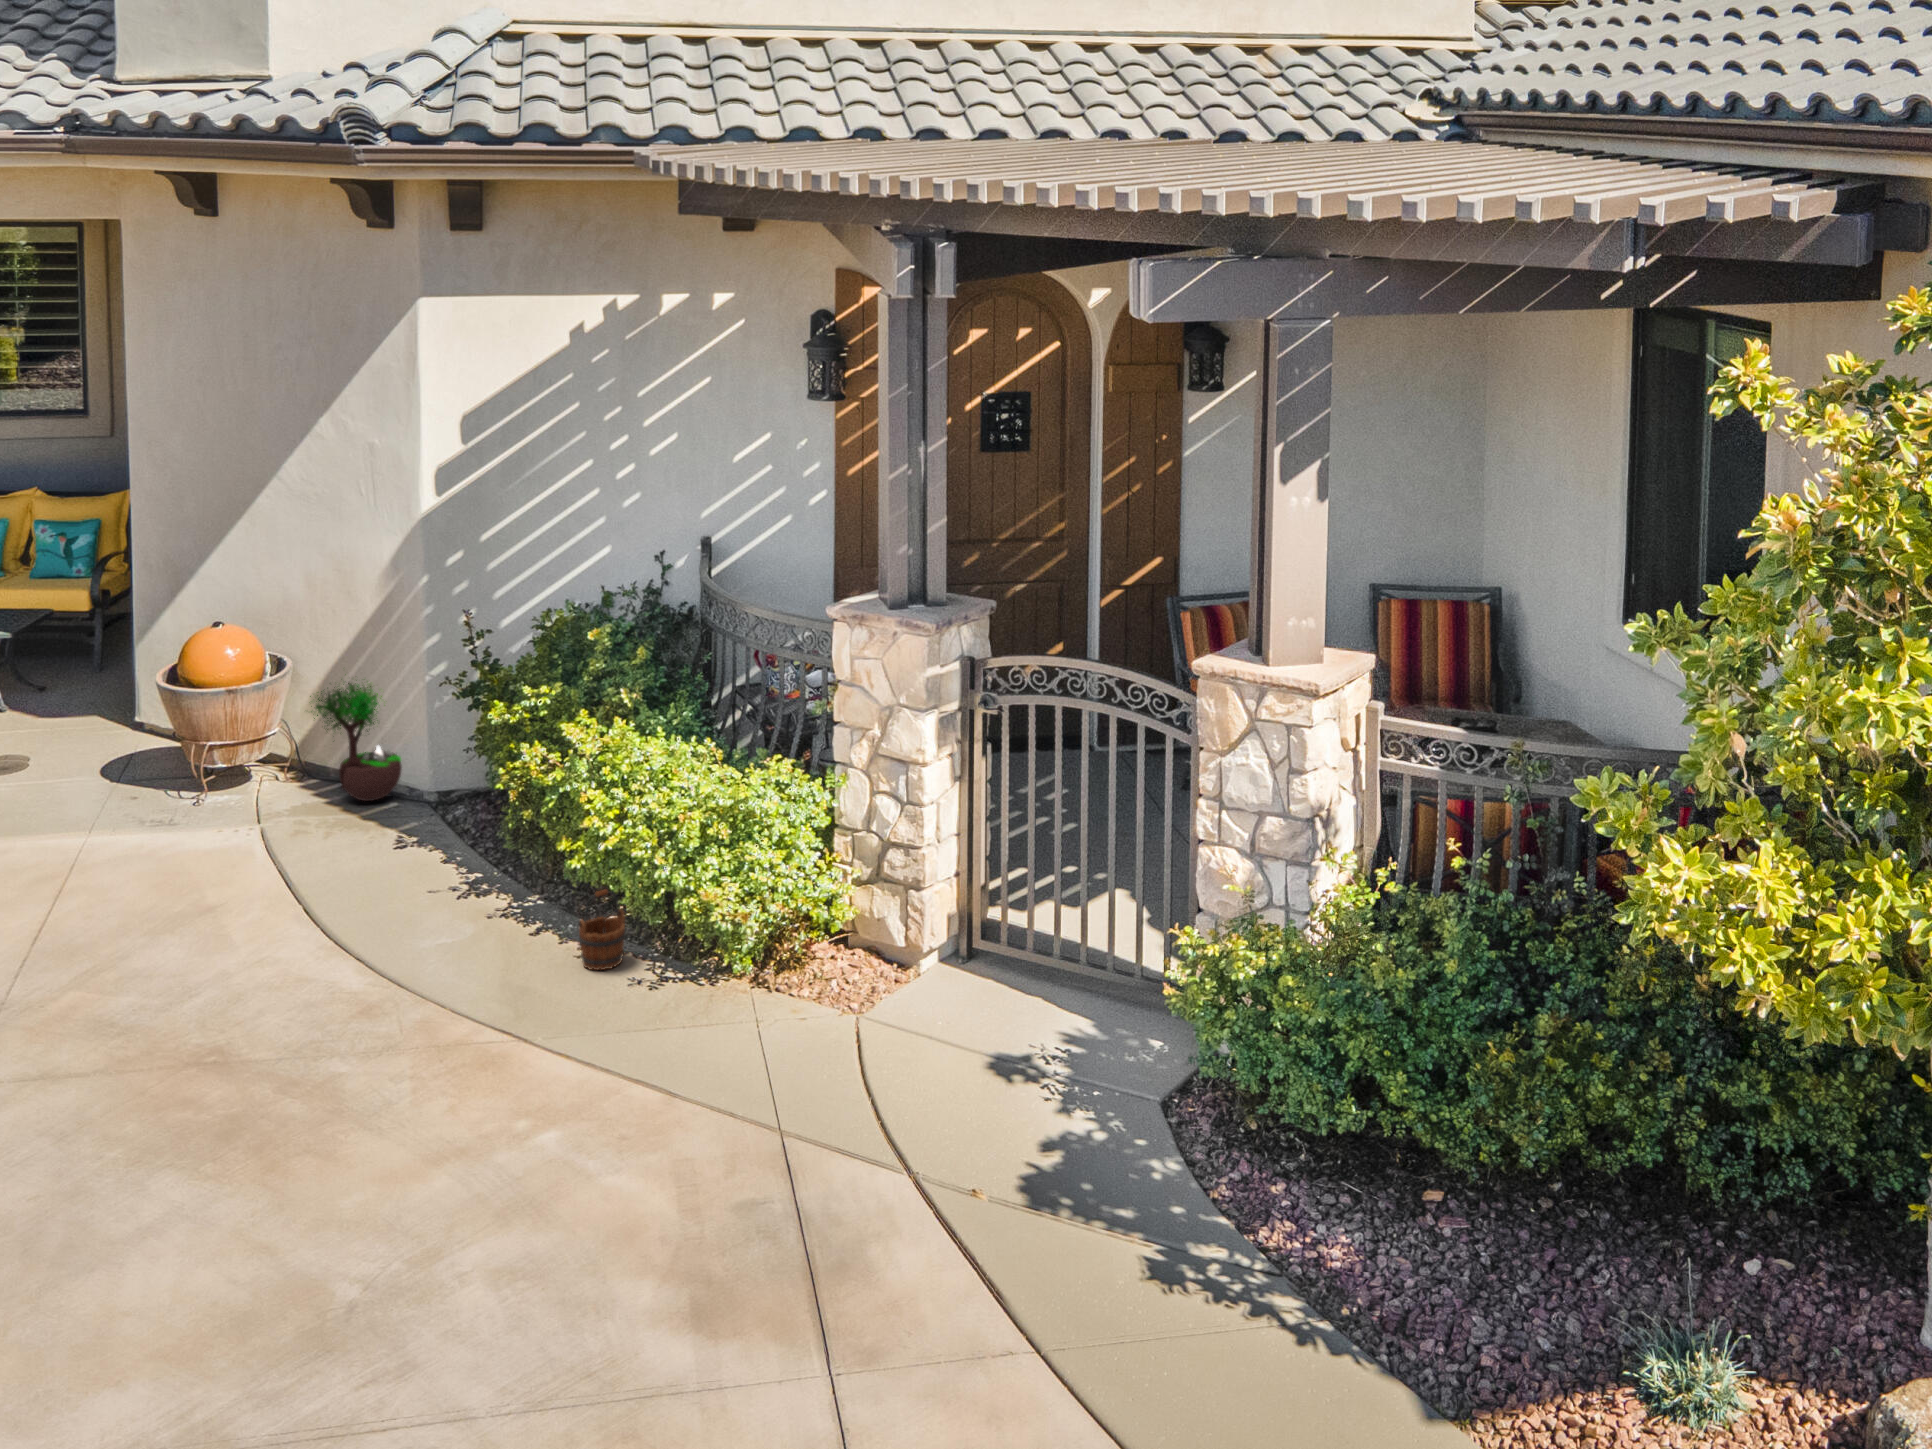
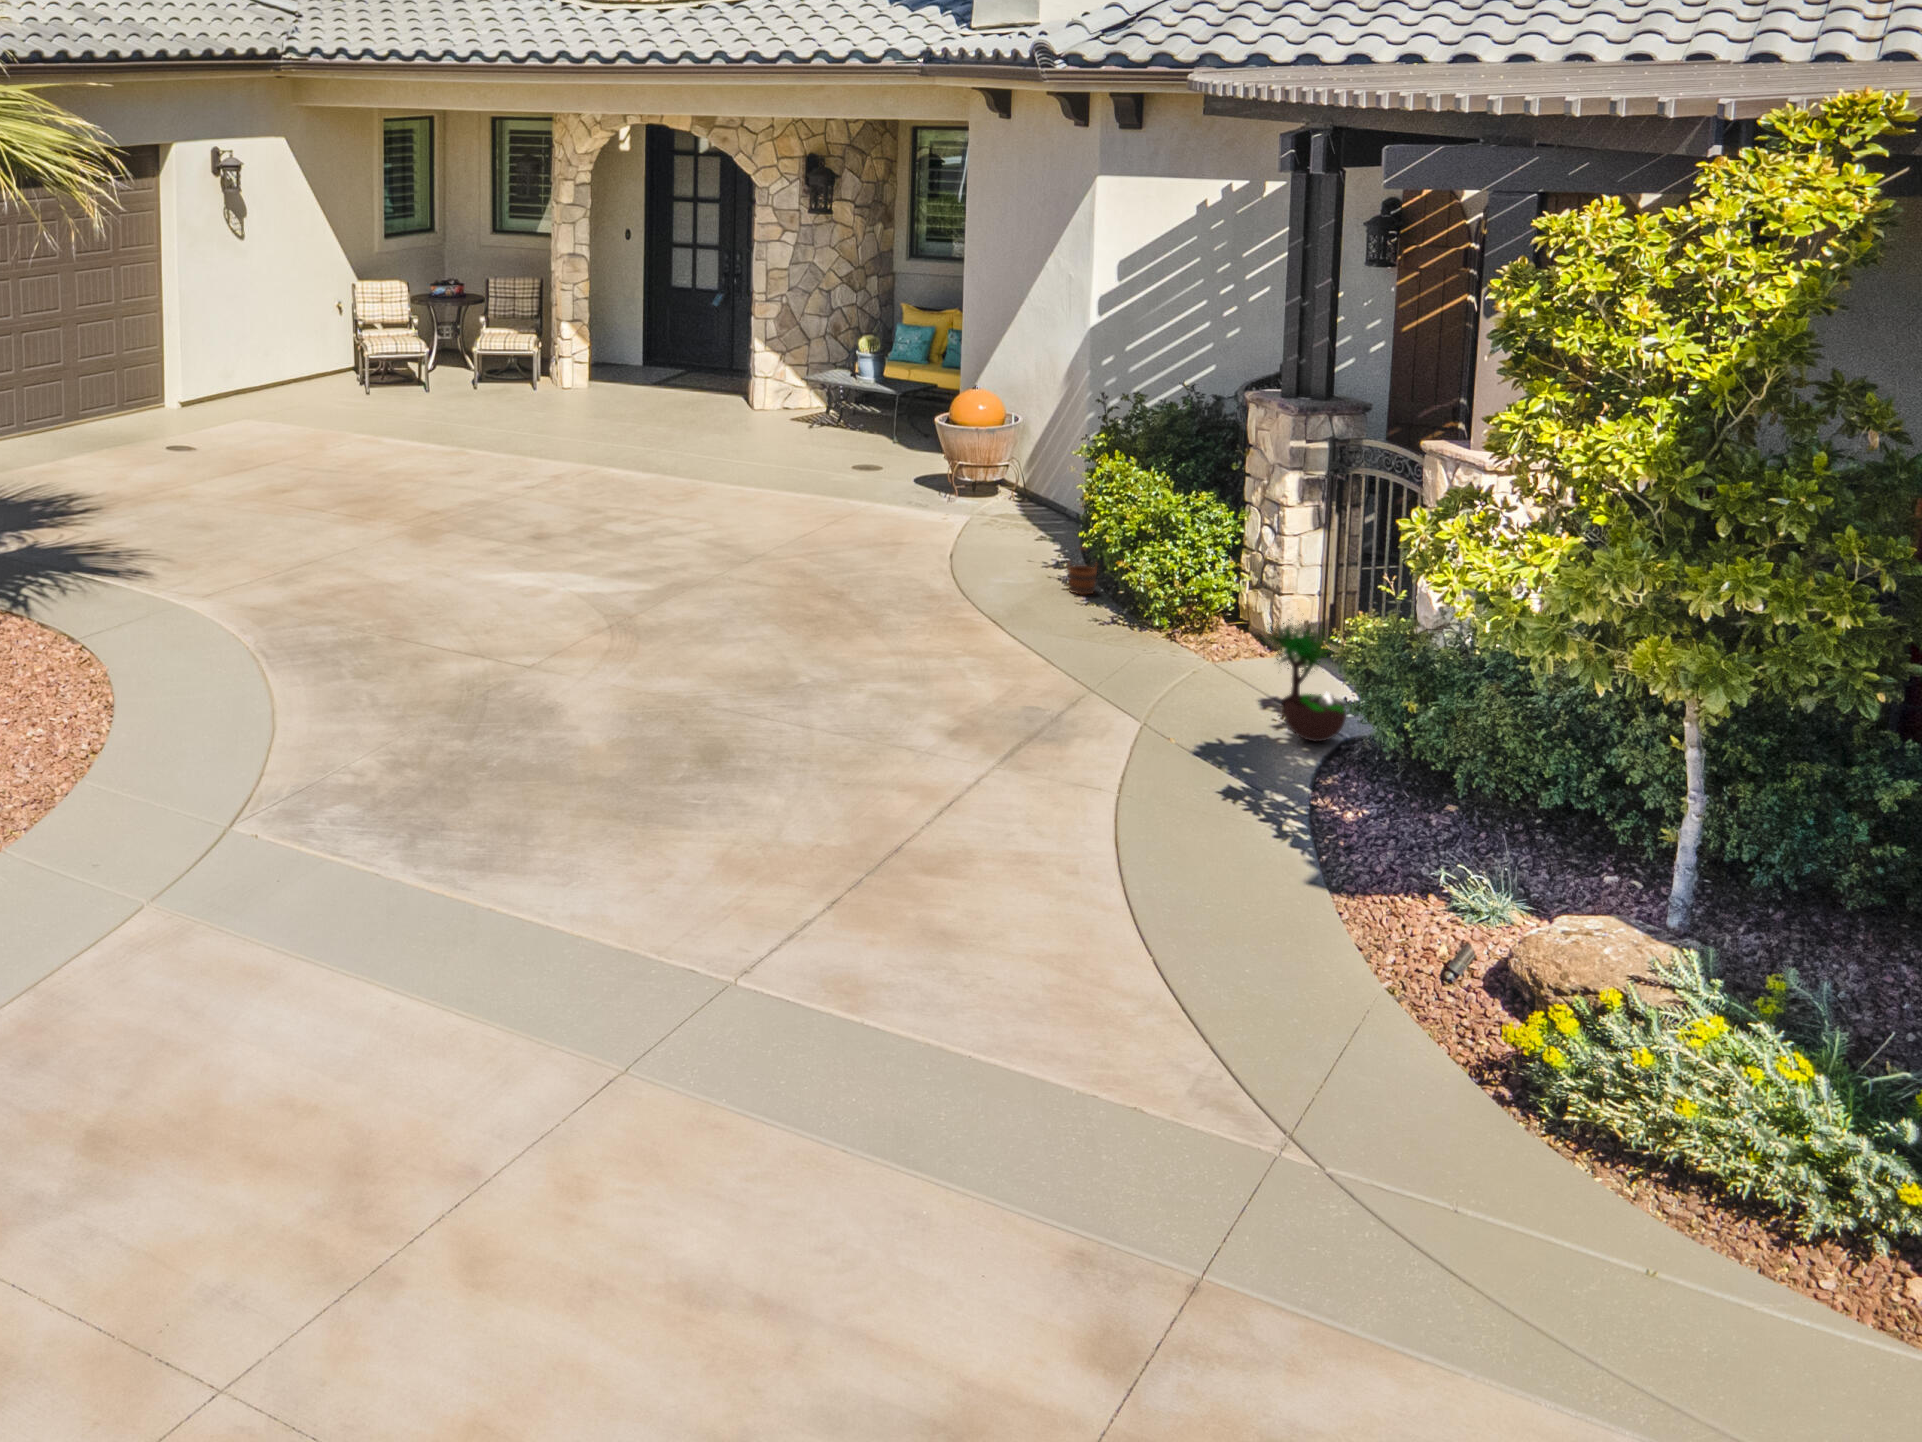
potted tree: present [310,674,402,801] -> present [1264,617,1346,741]

